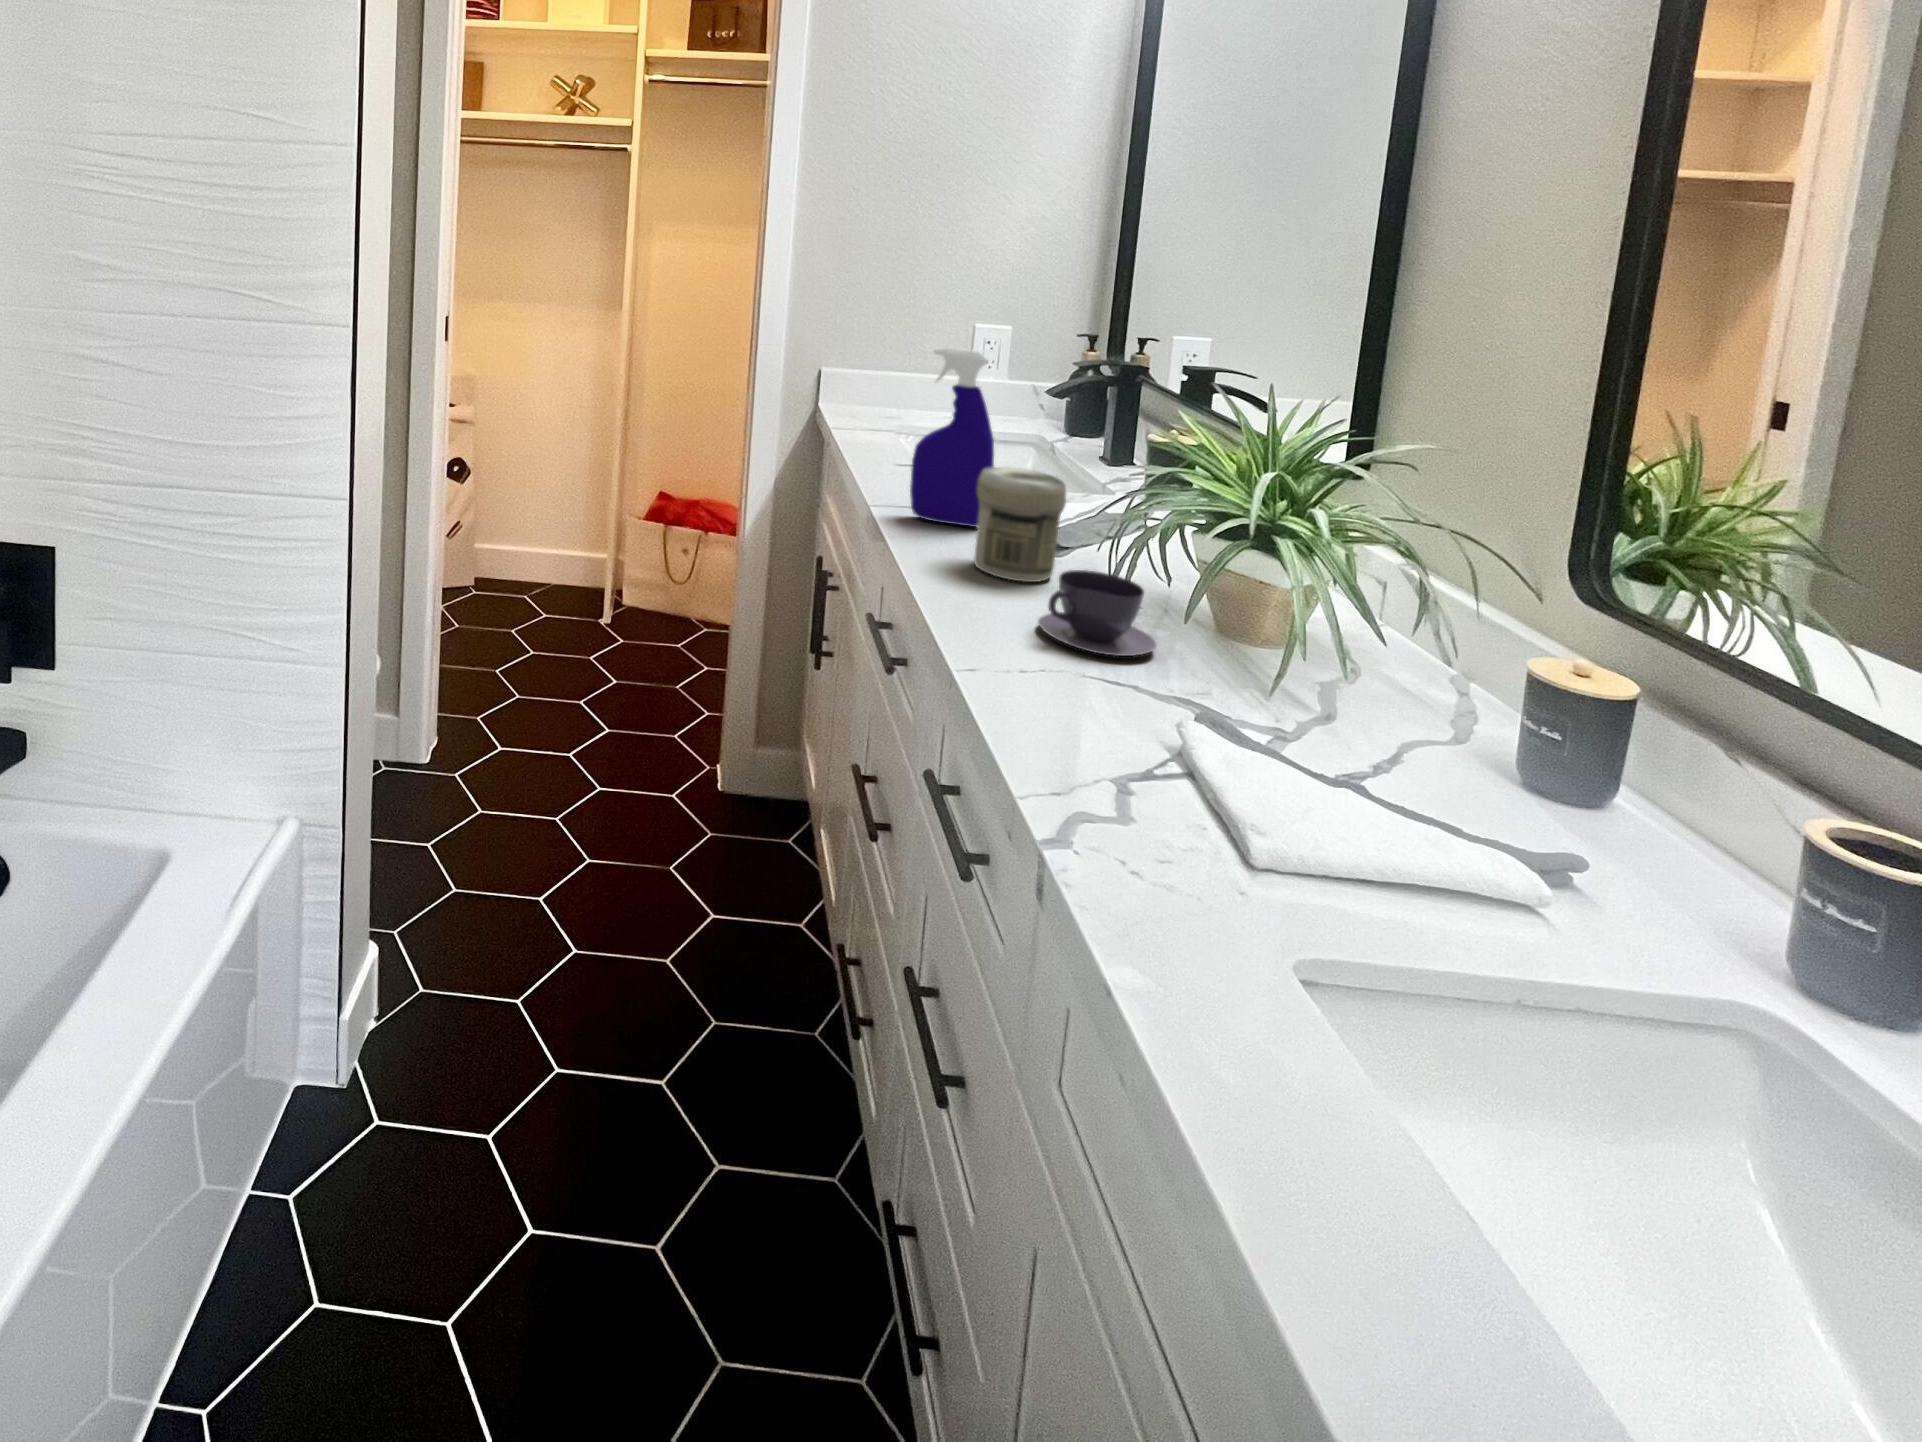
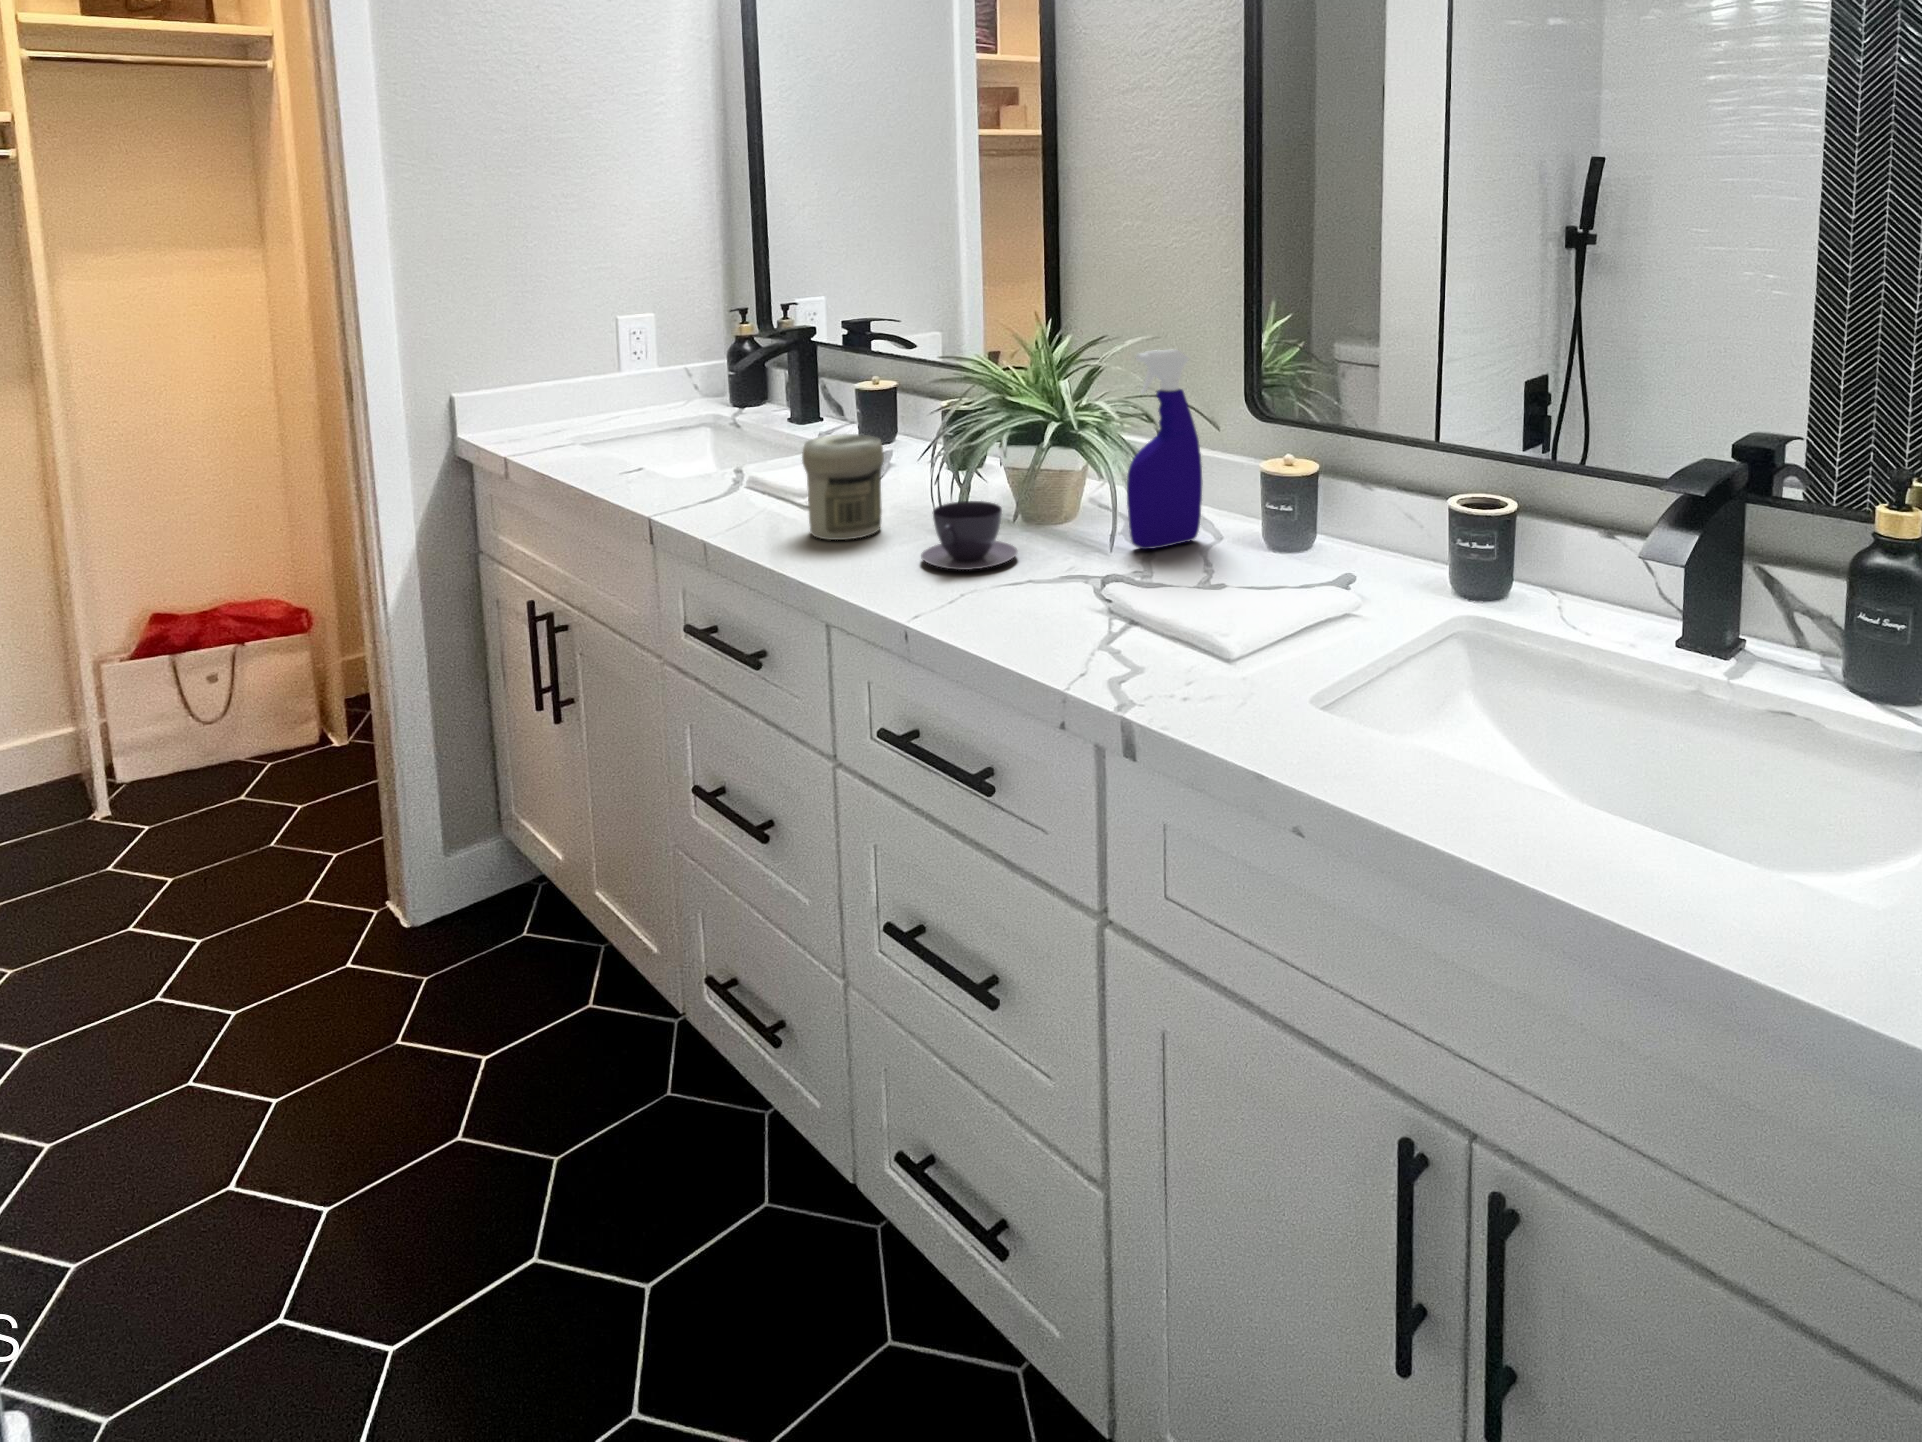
spray bottle: present [910,347,994,527] -> present [1127,350,1202,549]

